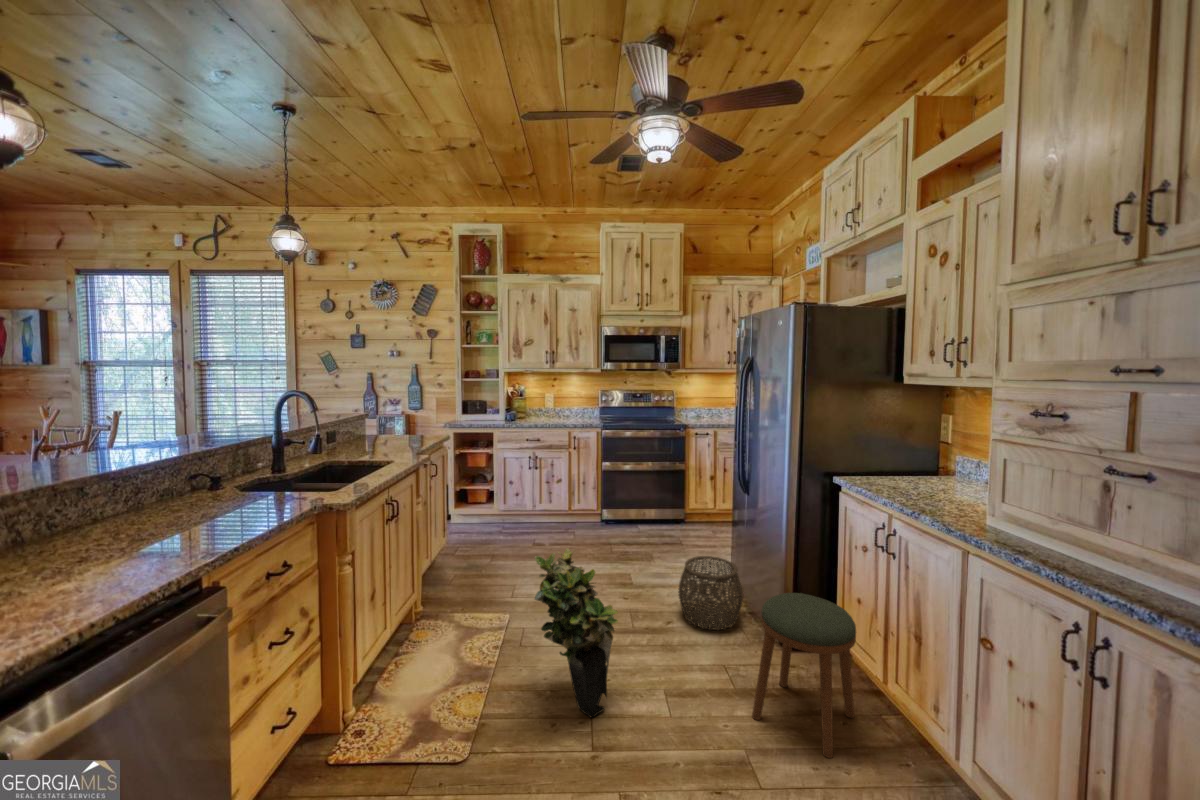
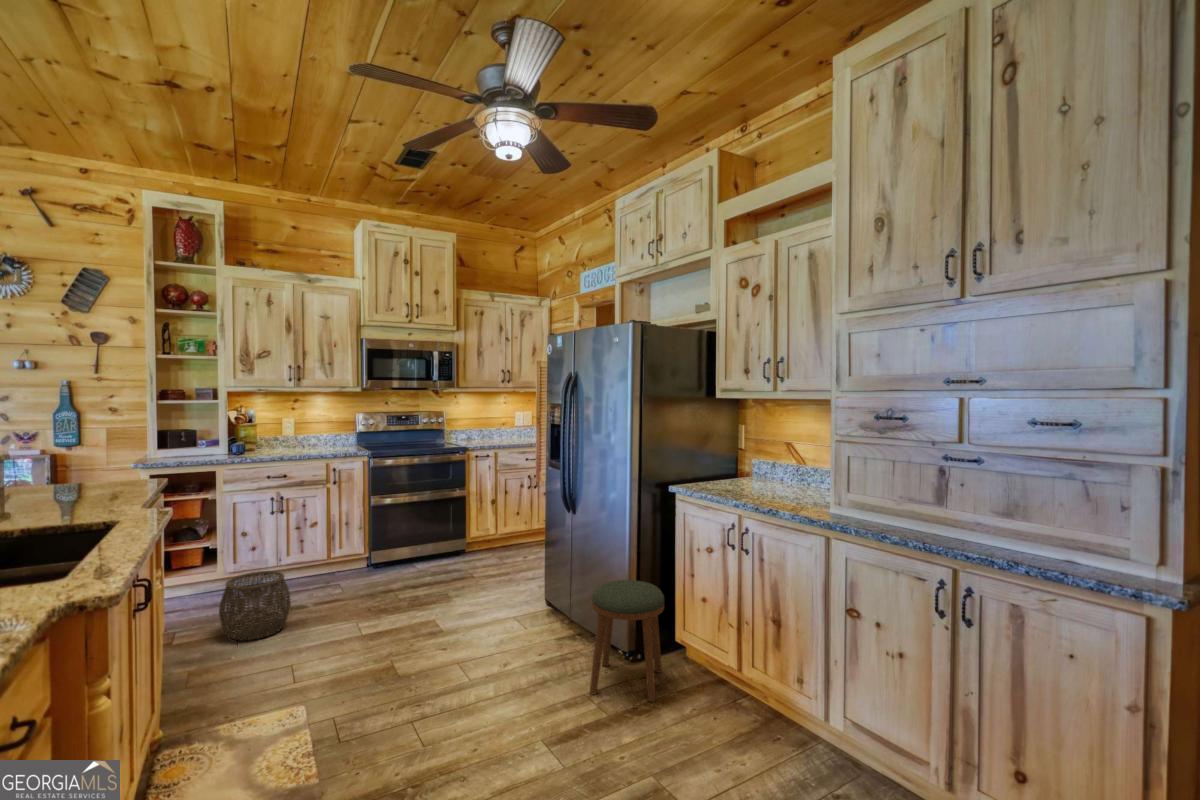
potted plant: present [535,549,618,718] -> none [377,575,473,738]
woven basket: present [678,556,743,630] -> present [219,571,291,641]

